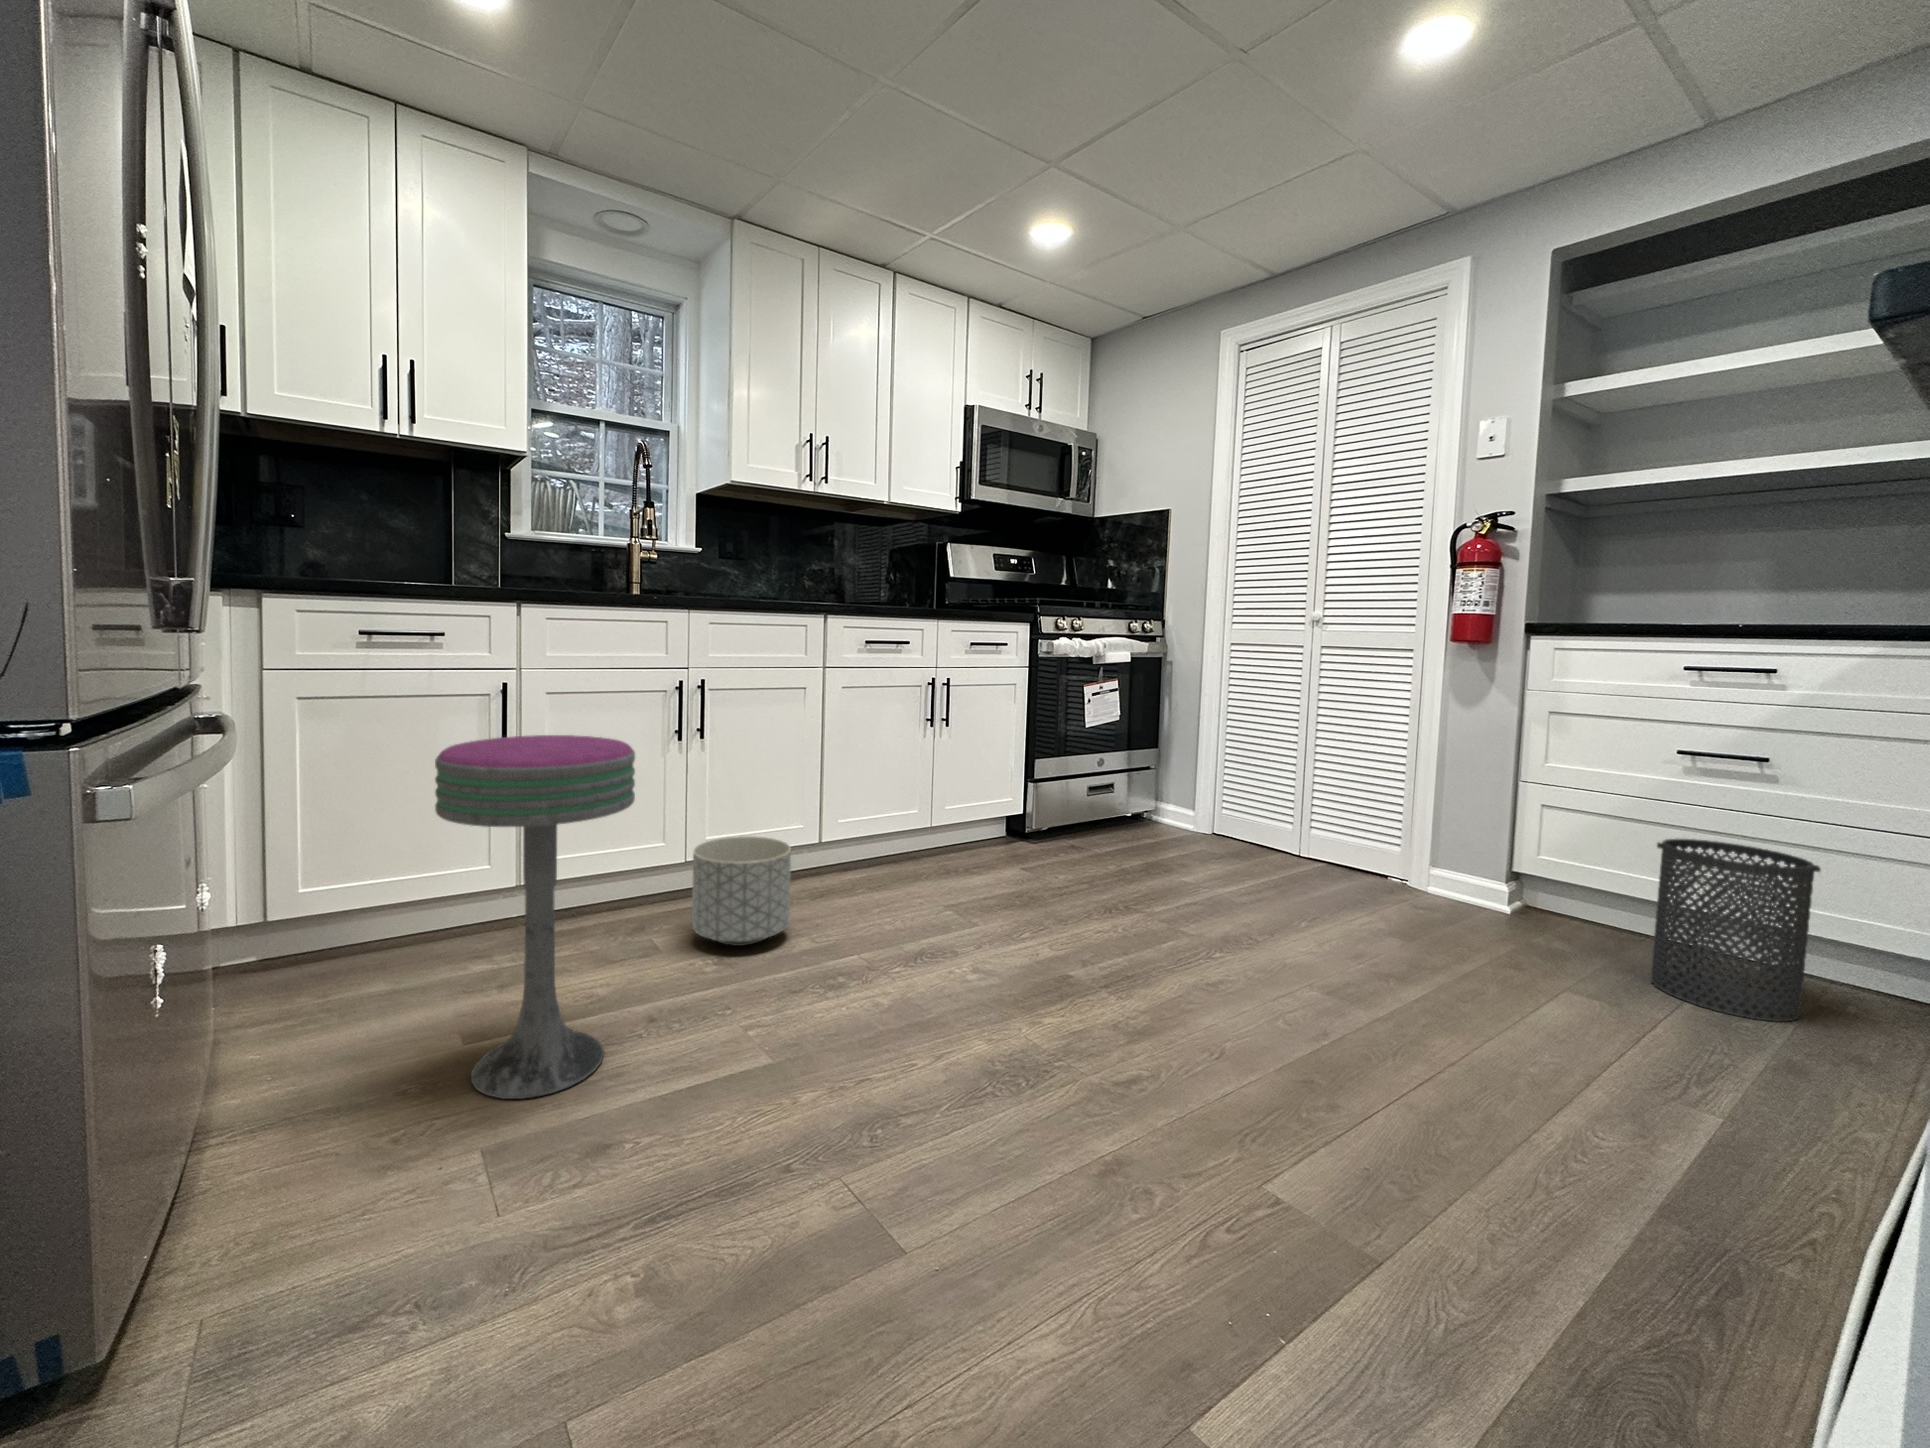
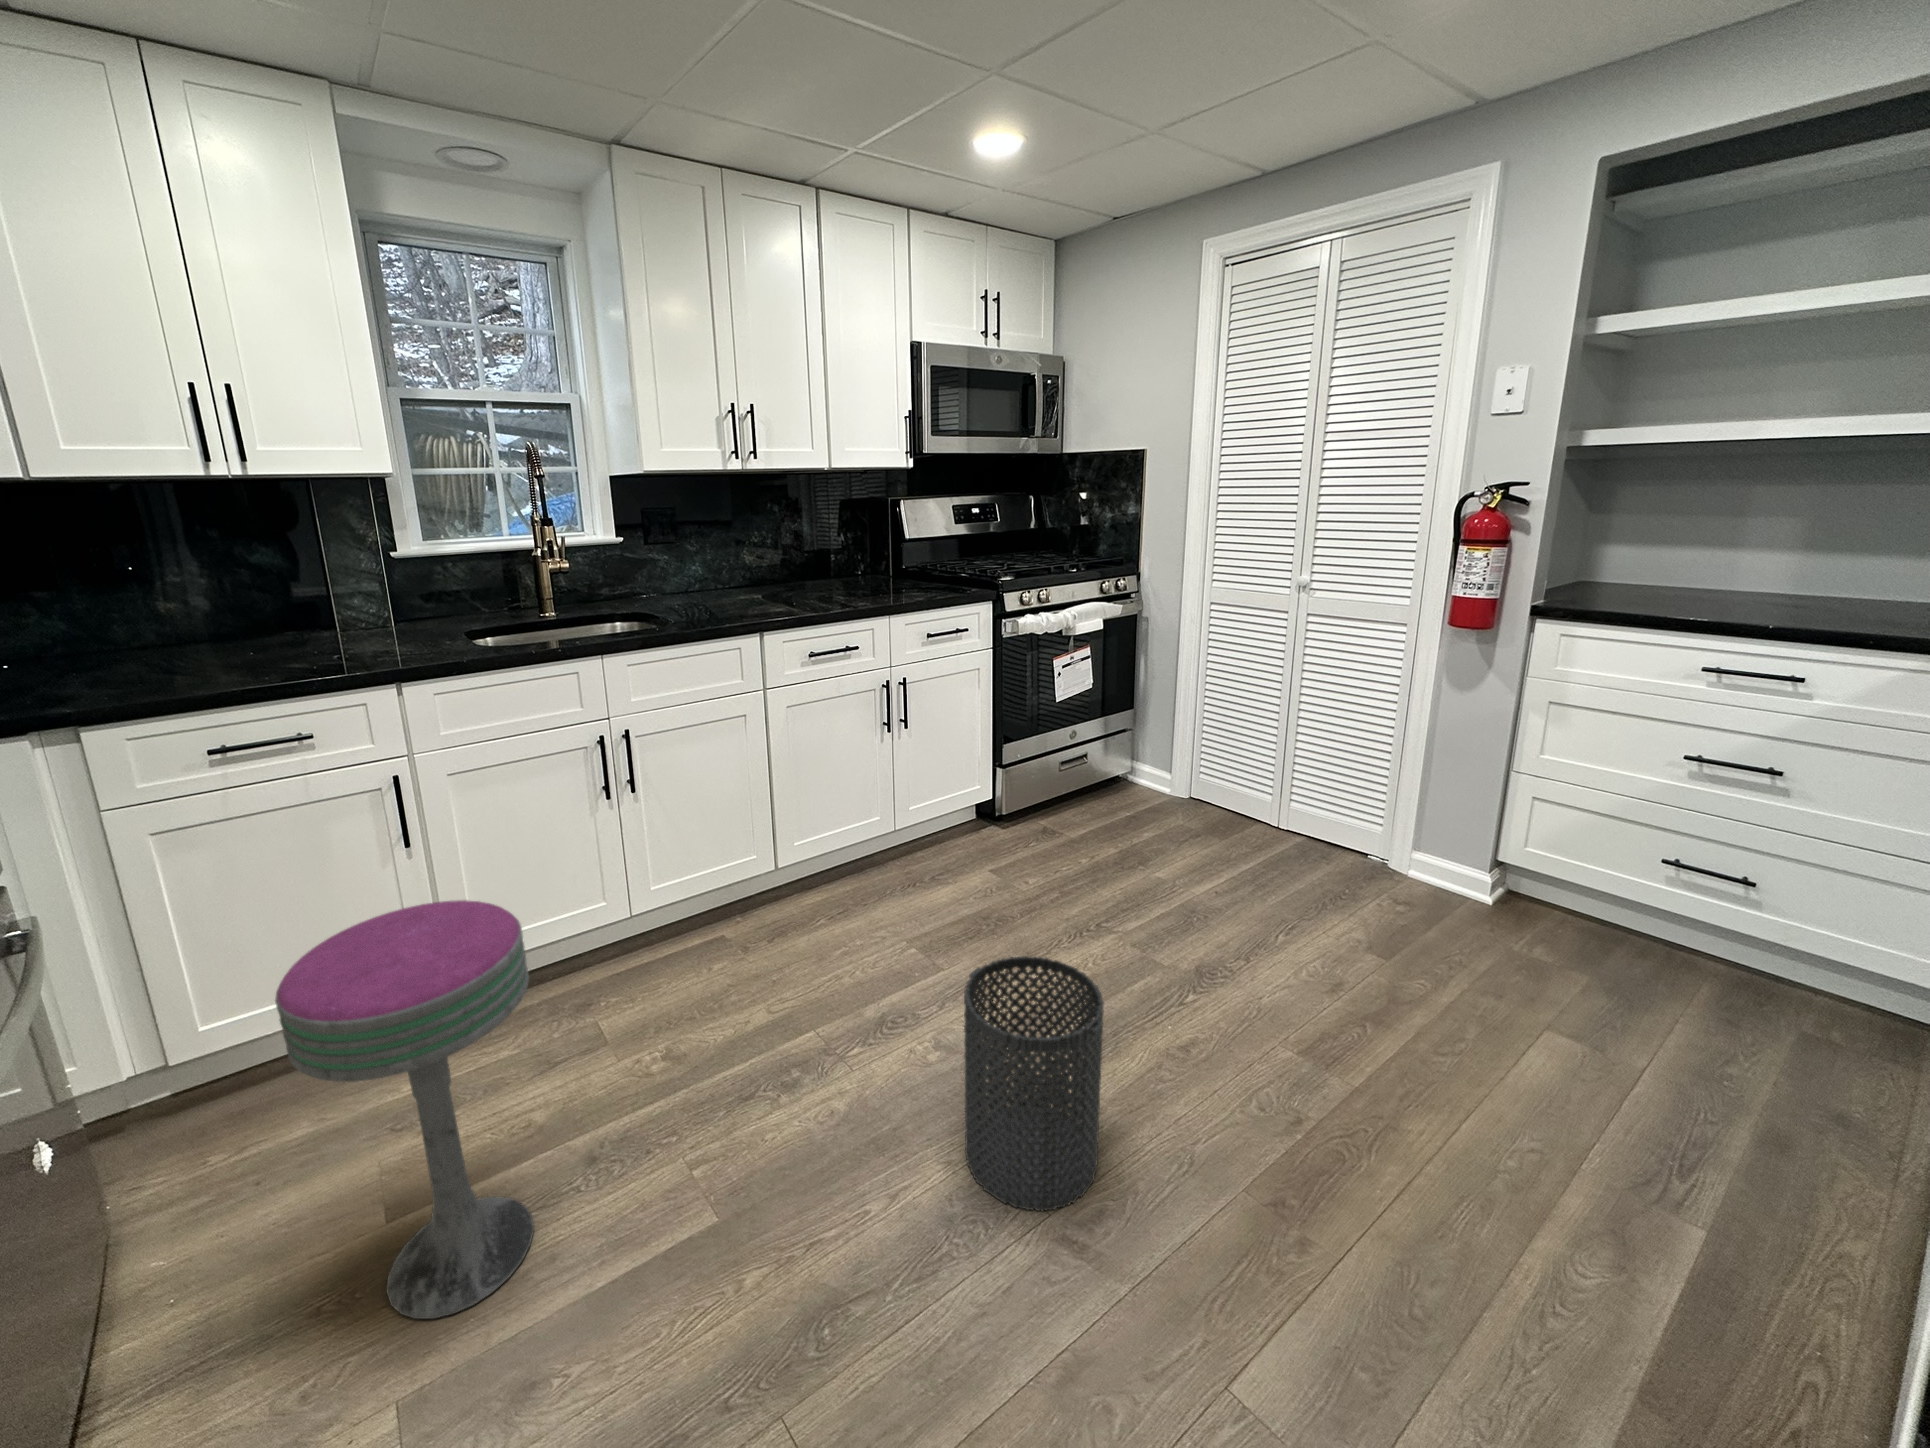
planter: present [692,836,791,946] -> none [629,903,741,1034]
trash can: present [1650,839,1821,1021] -> present [964,956,1104,1211]

